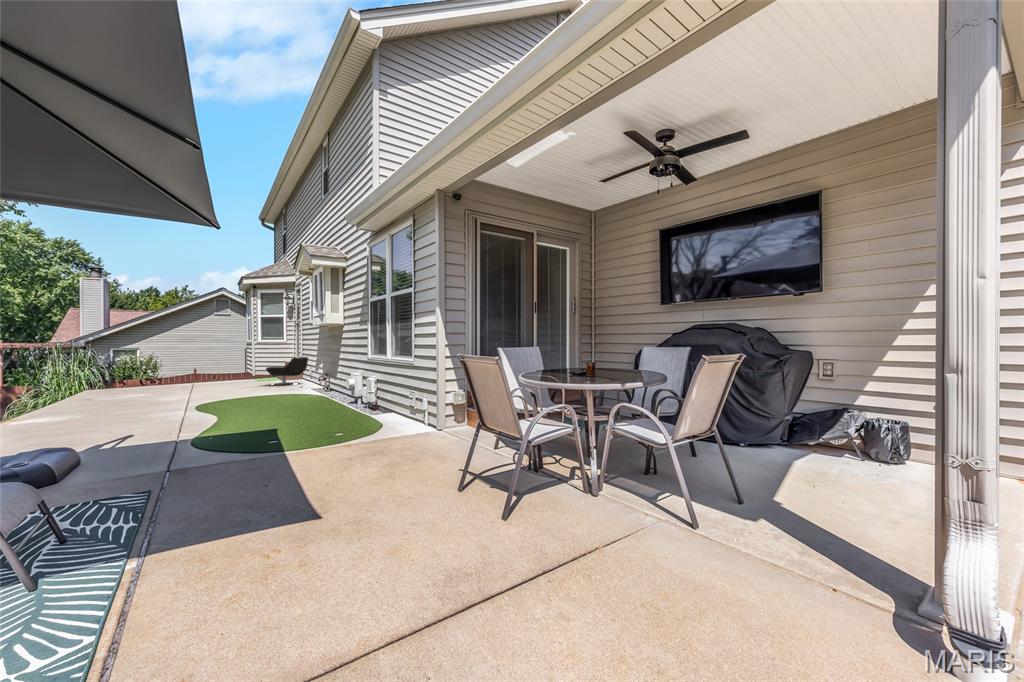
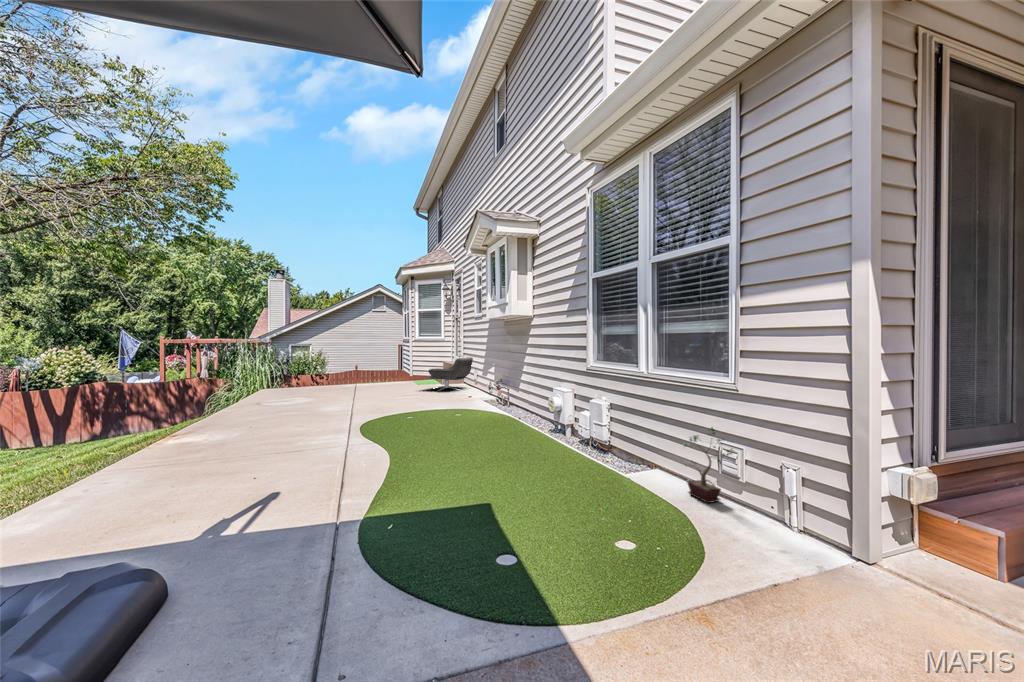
potted plant: none [394,384,411,422] -> present [683,427,733,503]

